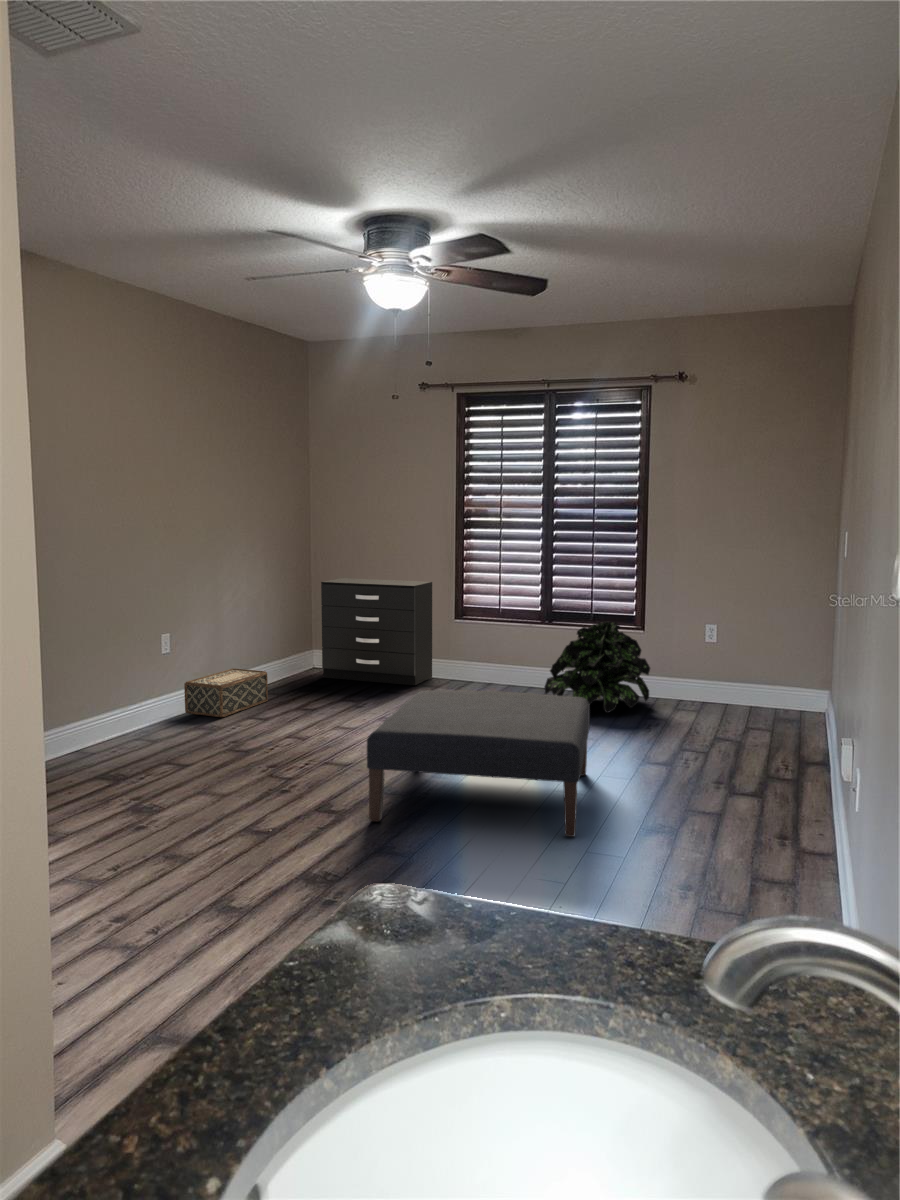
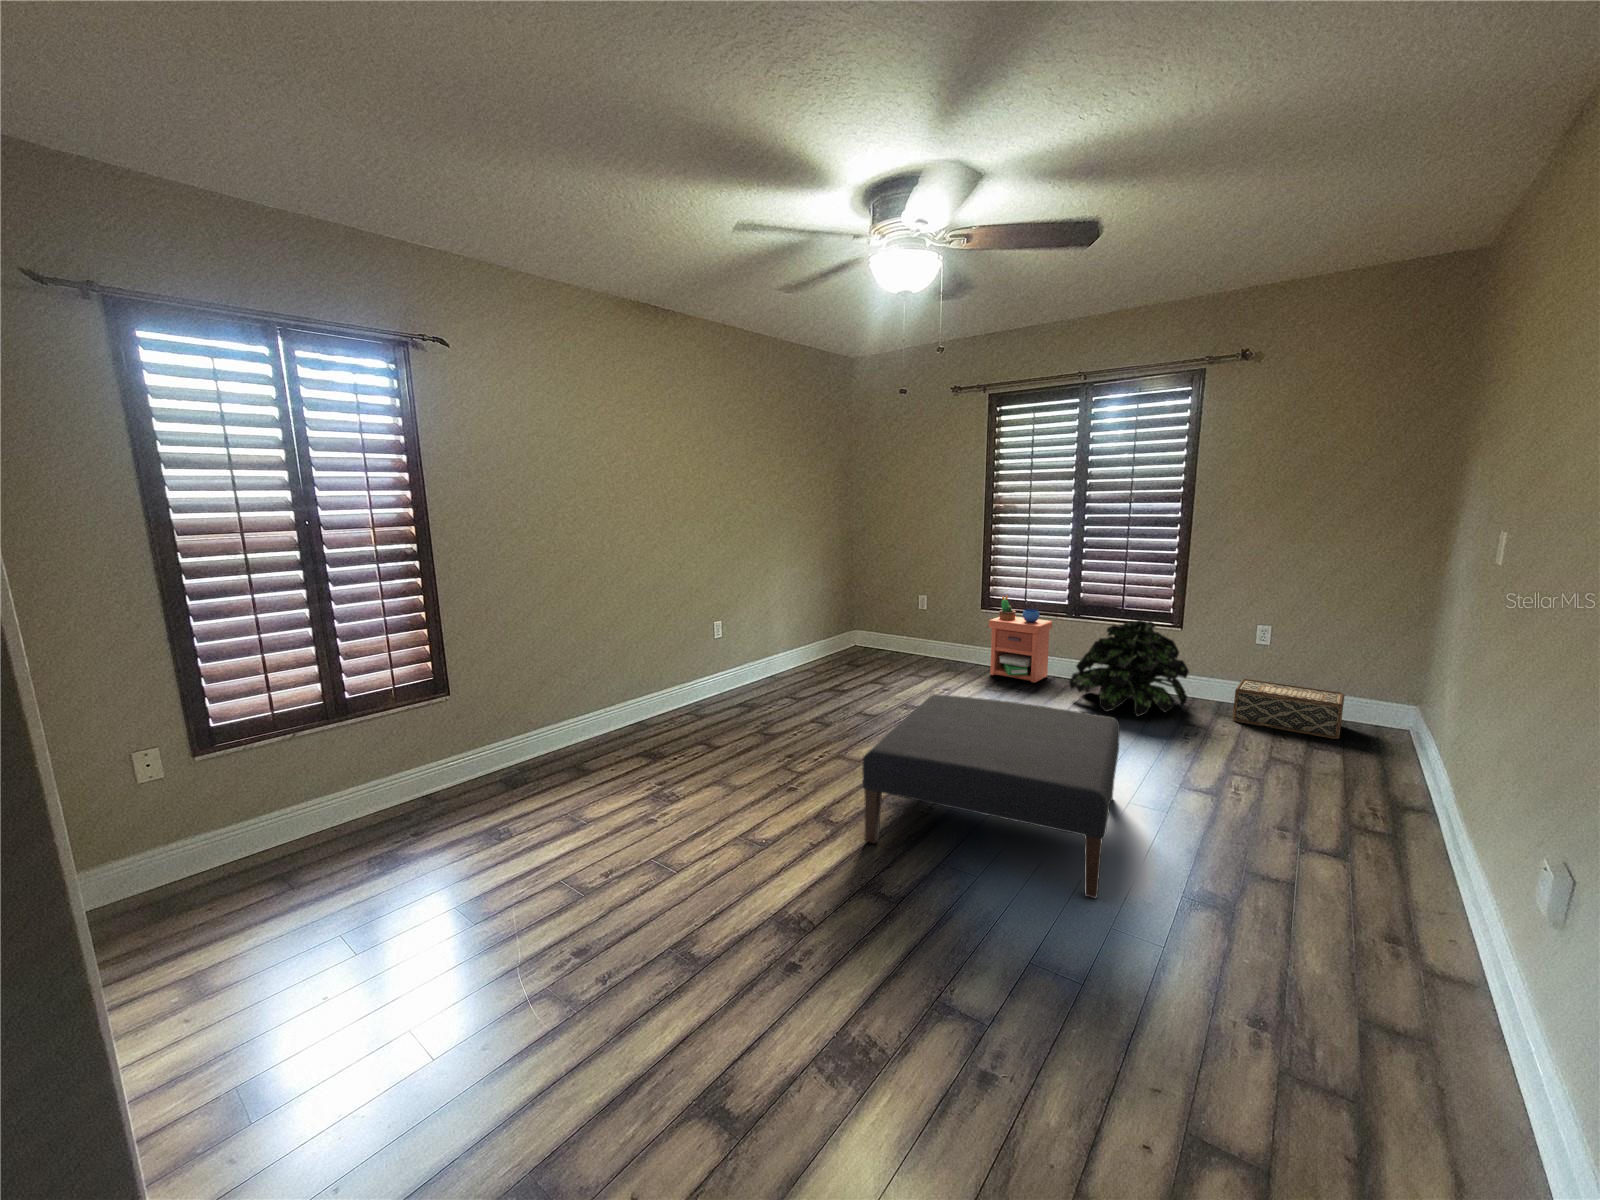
dresser: present [321,578,432,685] -> none [860,568,962,669]
nightstand: none [463,603,526,692] -> present [989,596,1052,683]
woven basket: present [184,668,268,717] -> present [1233,679,1345,739]

